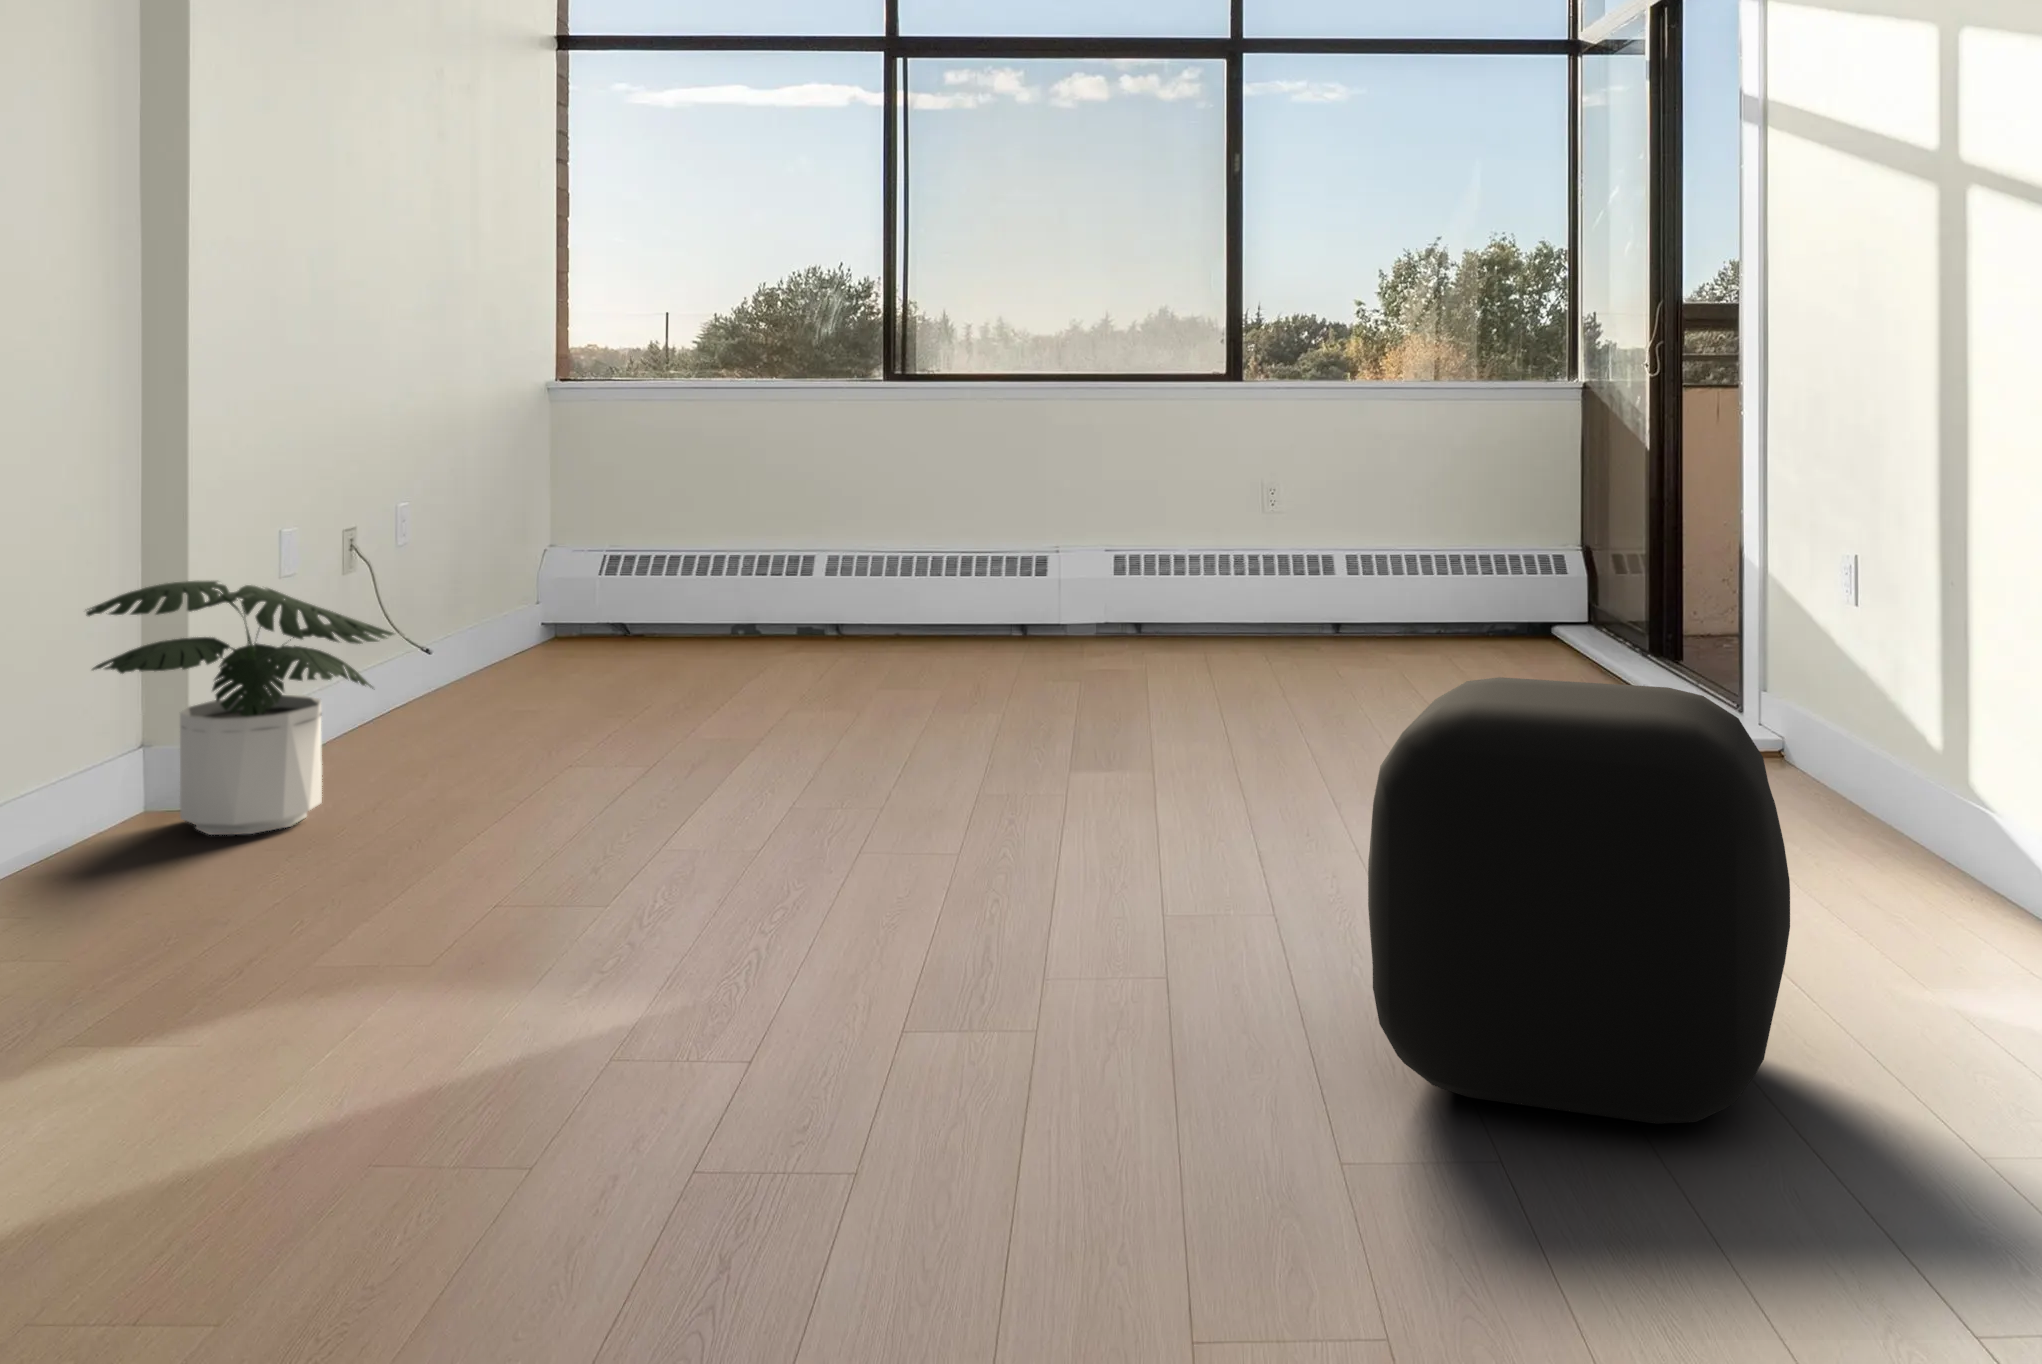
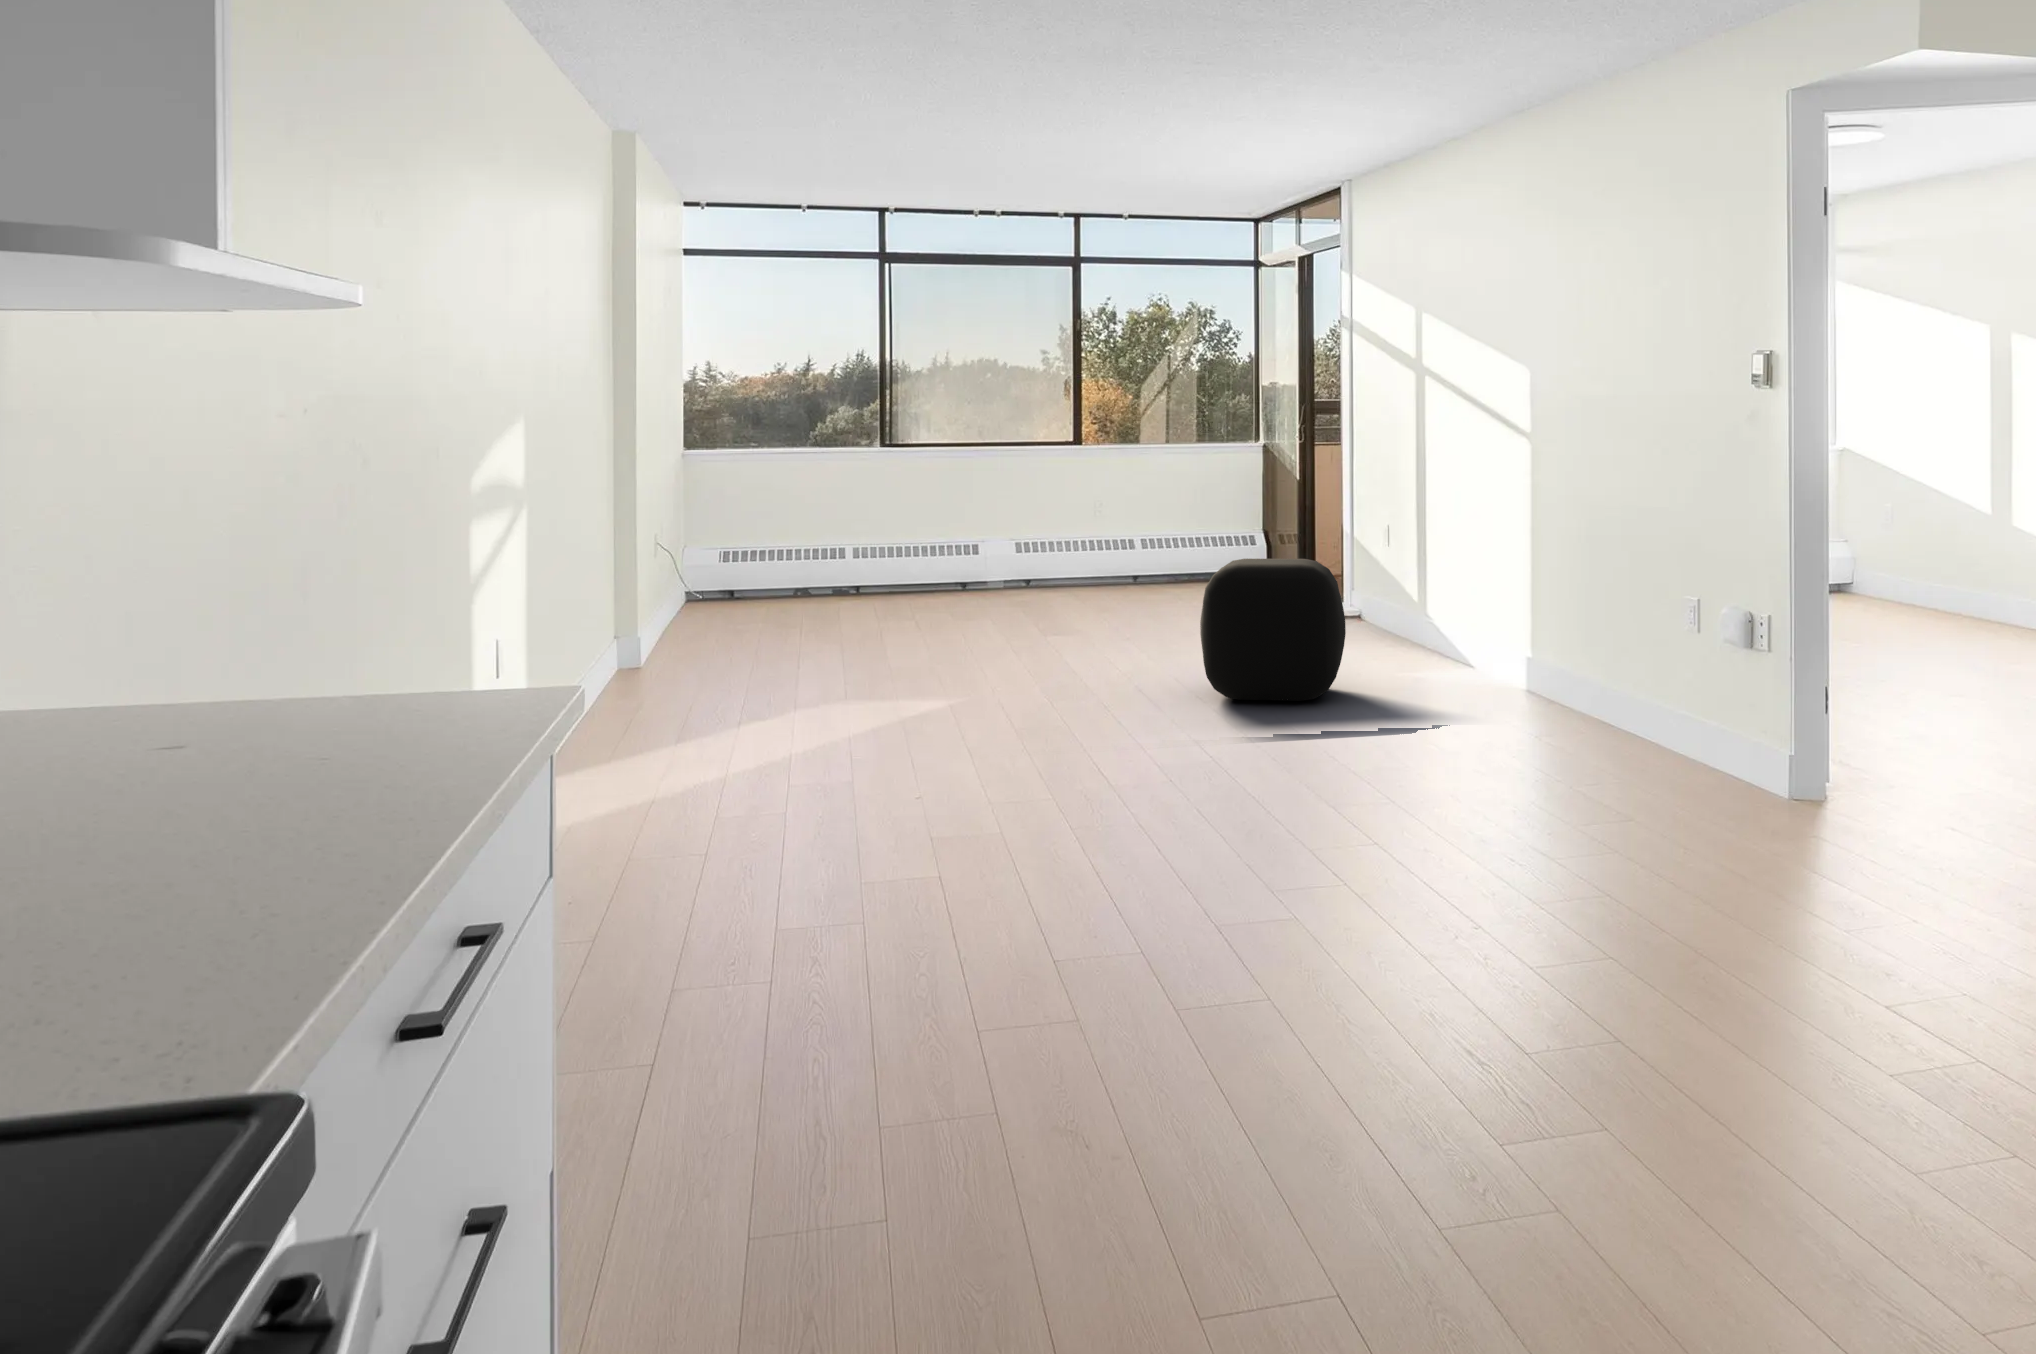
potted plant: present [86,581,394,835] -> none [586,551,722,670]

